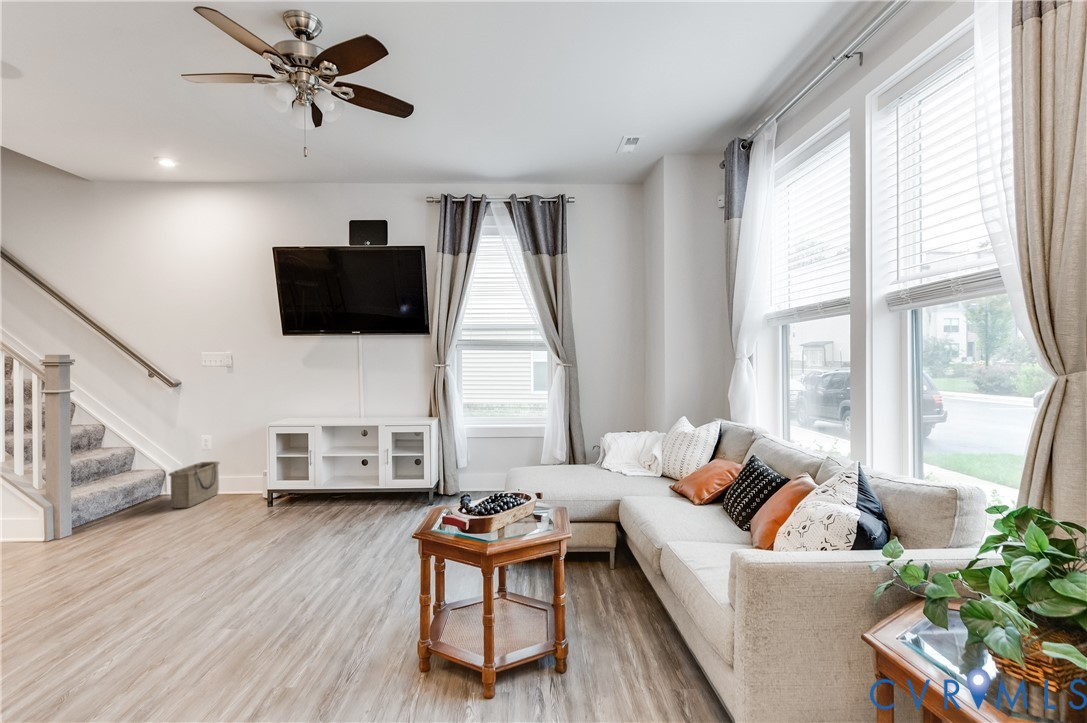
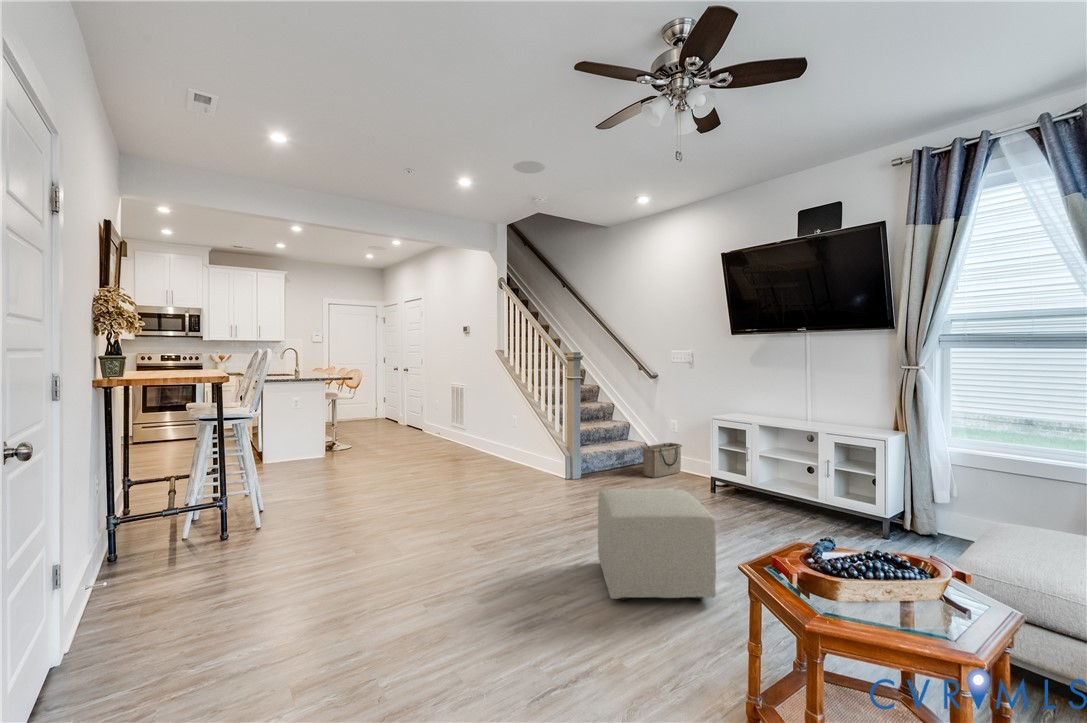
ottoman: none [183,504,344,648] -> present [598,489,716,600]

